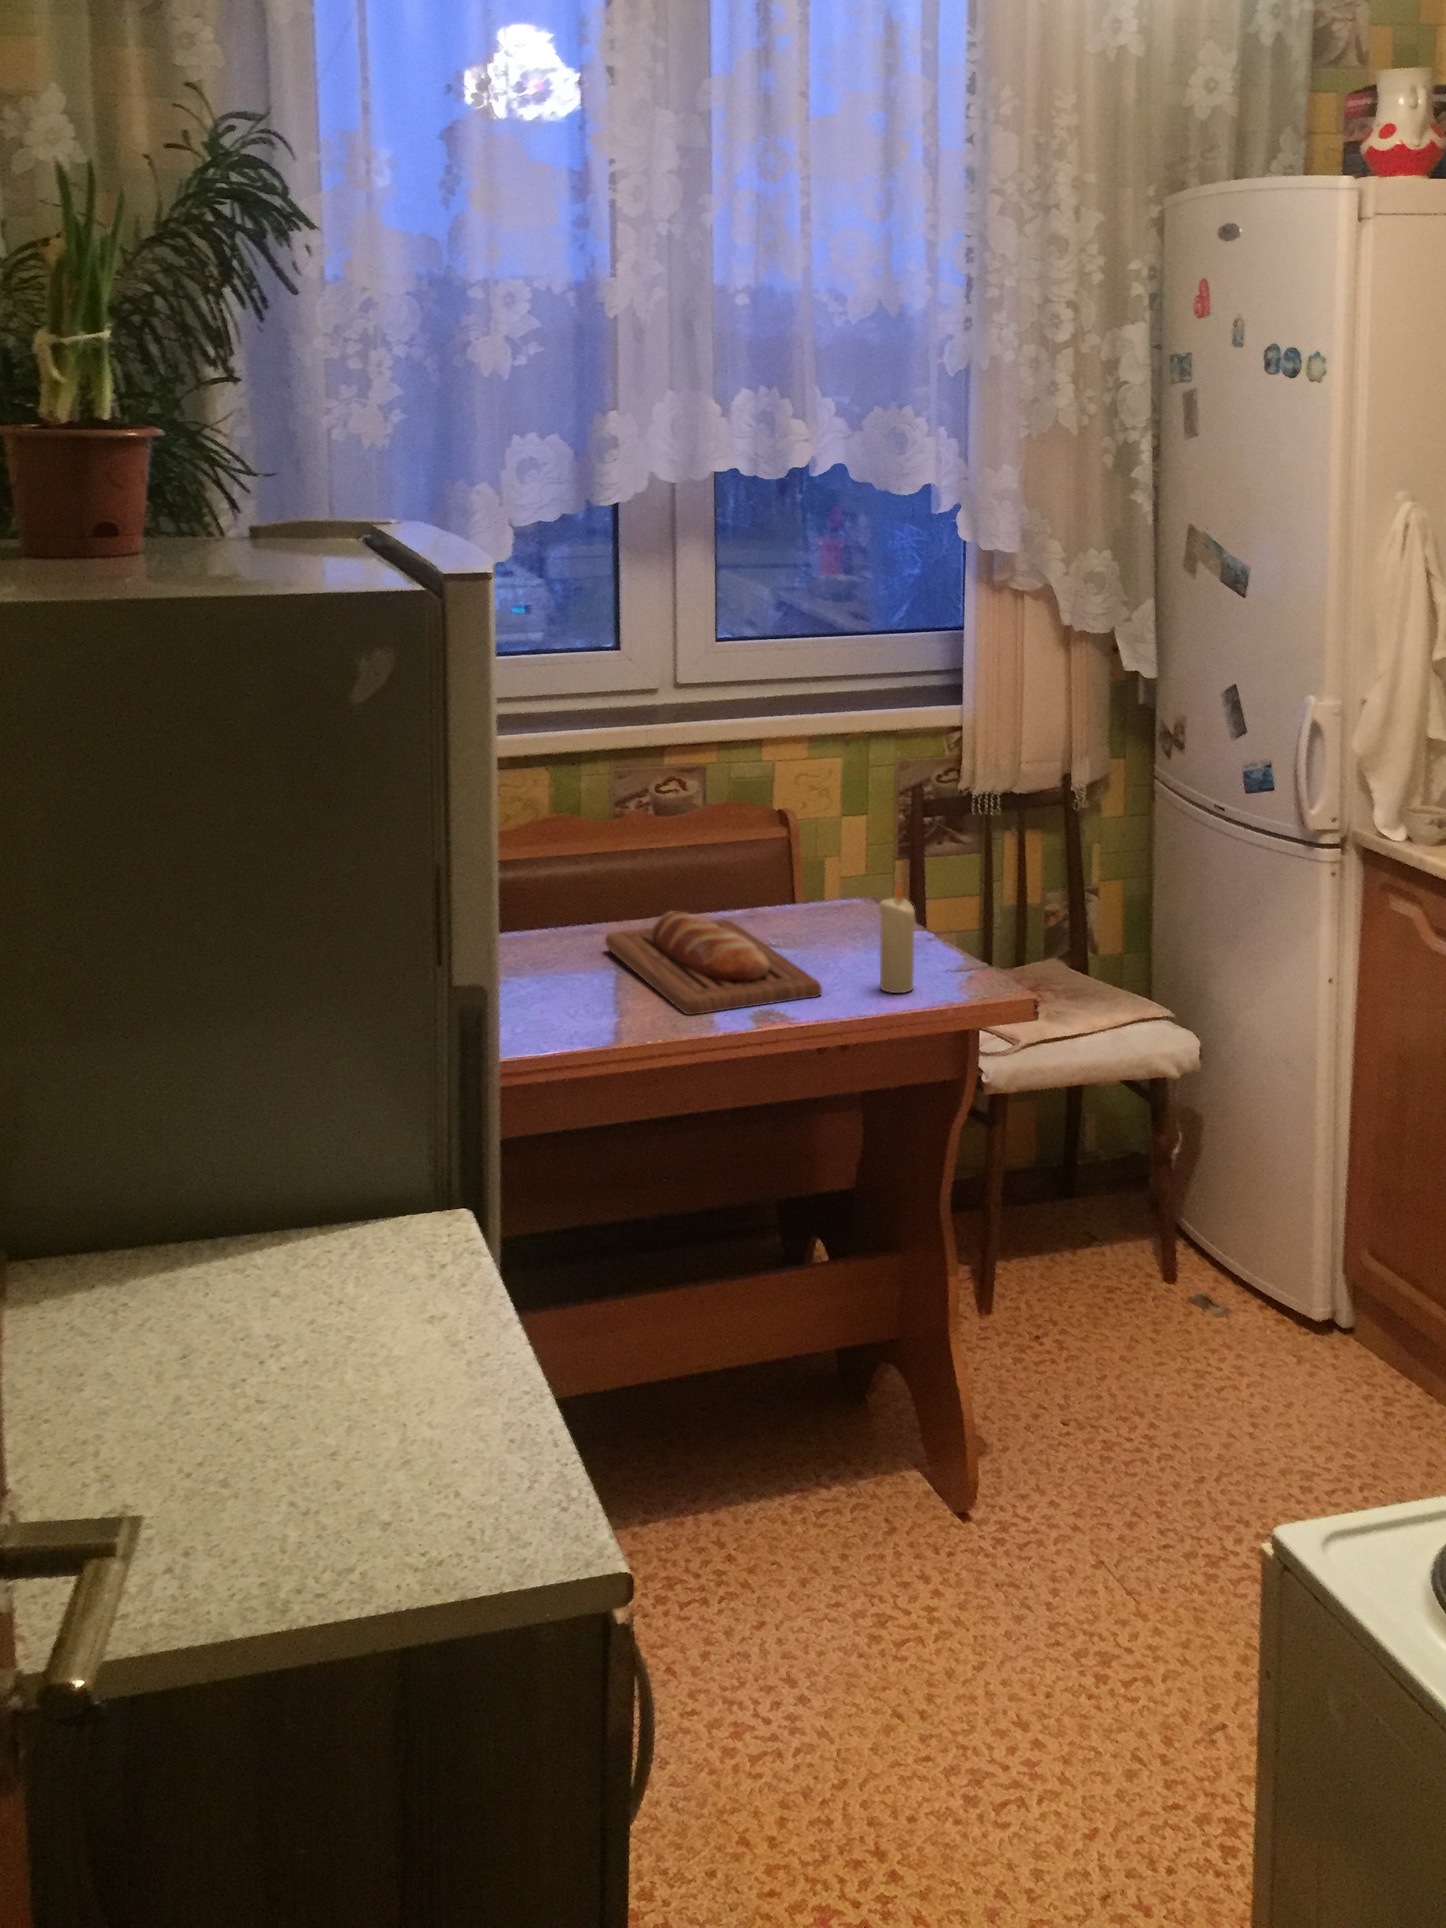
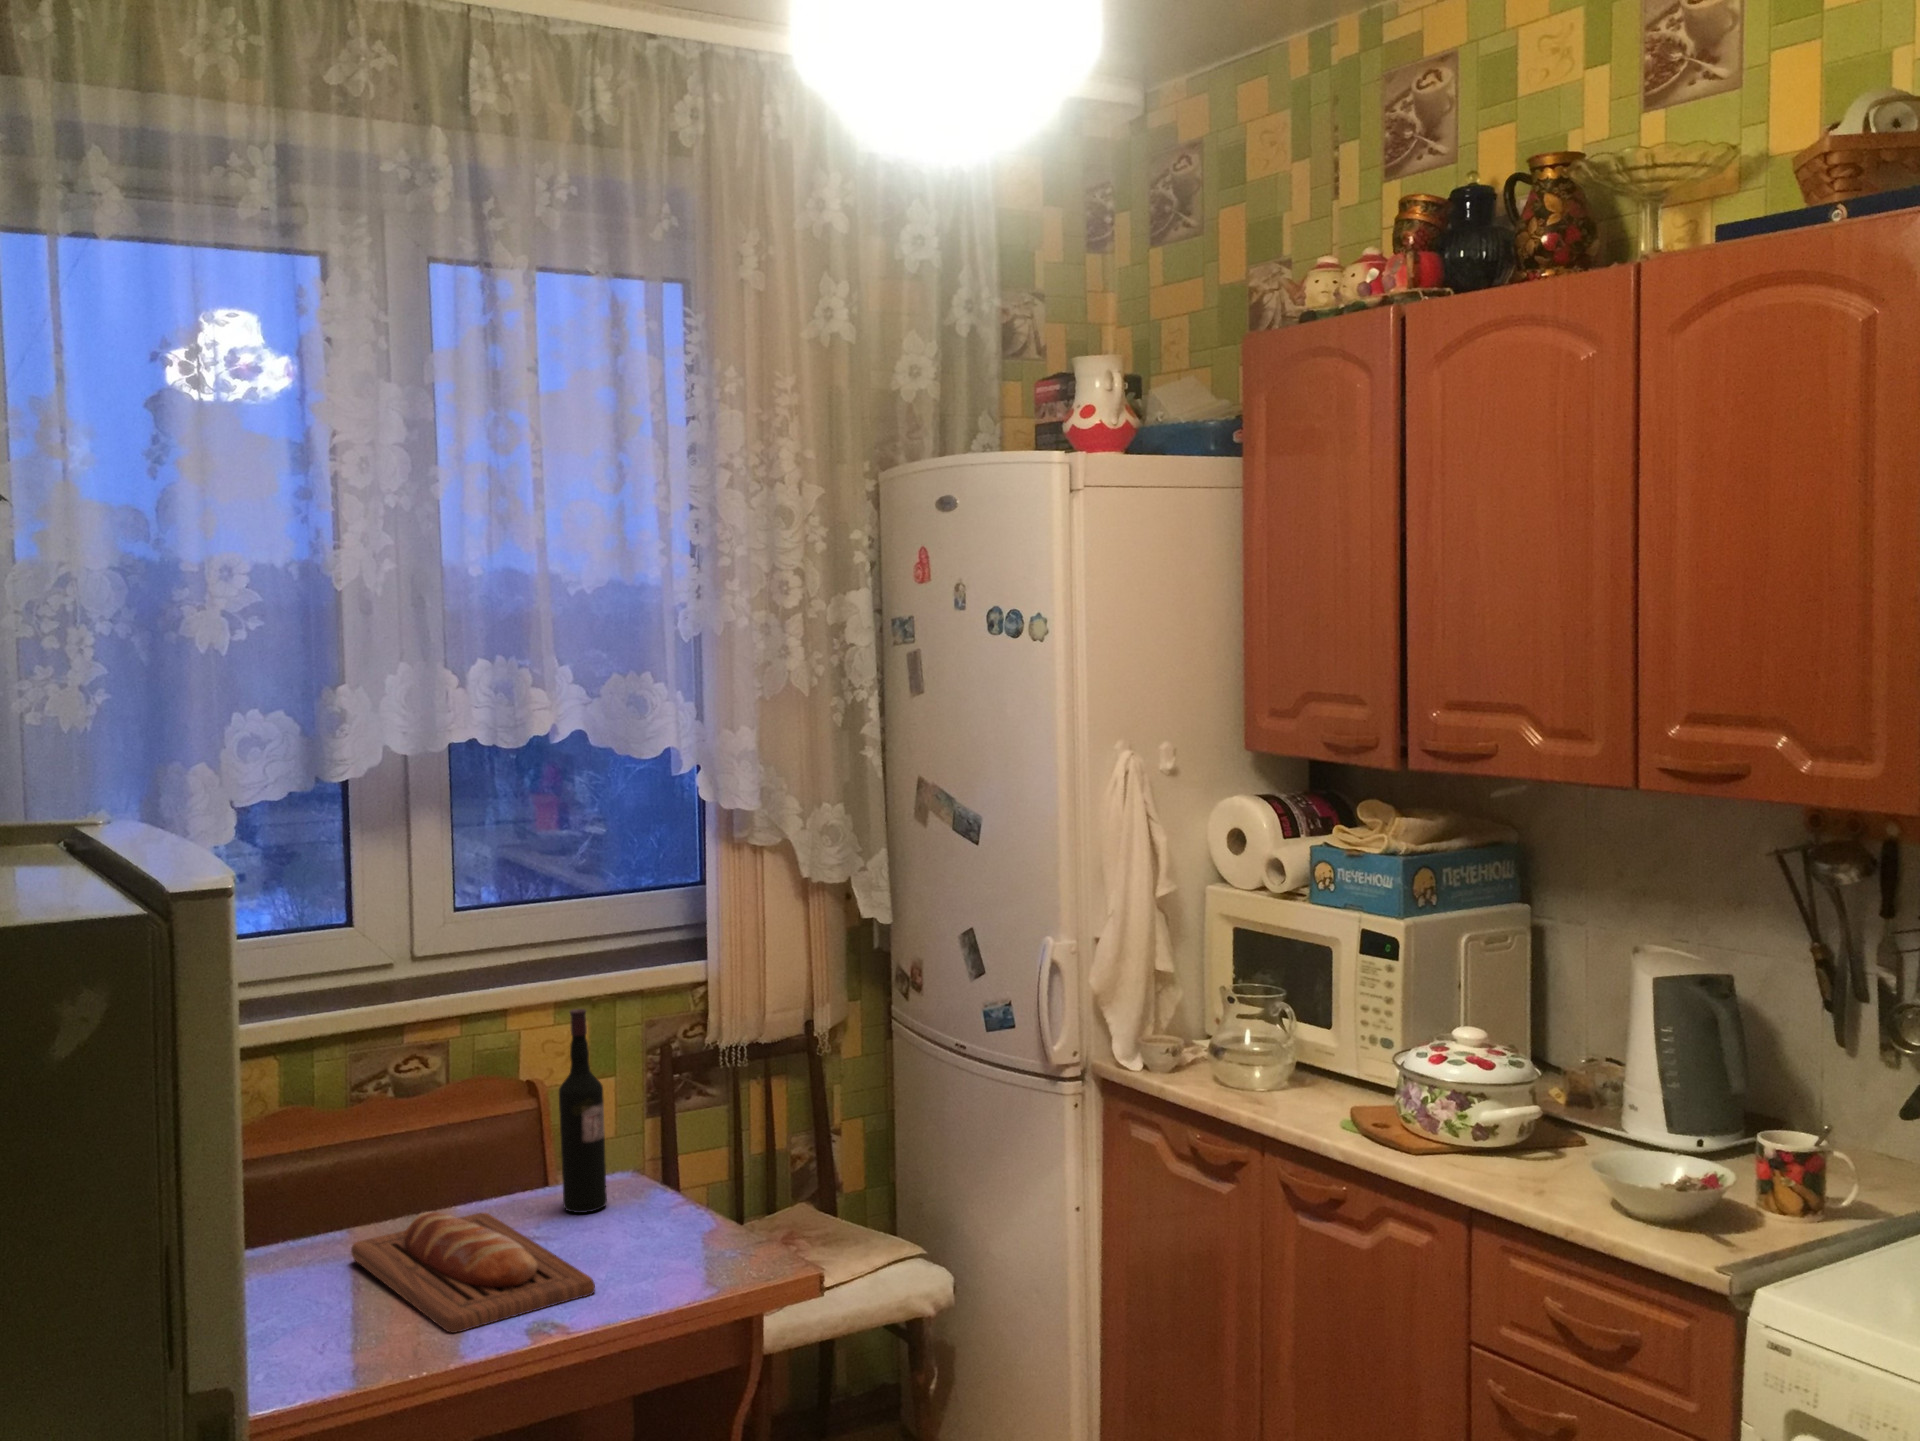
wine bottle: none [801,734,843,929] -> present [559,1009,607,1213]
candle: present [879,886,915,993] -> none [653,1165,691,1281]

